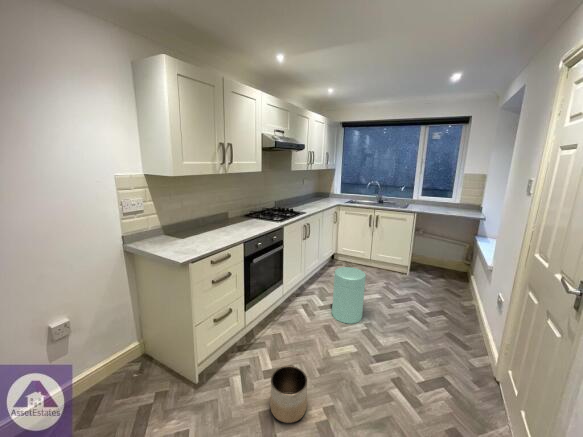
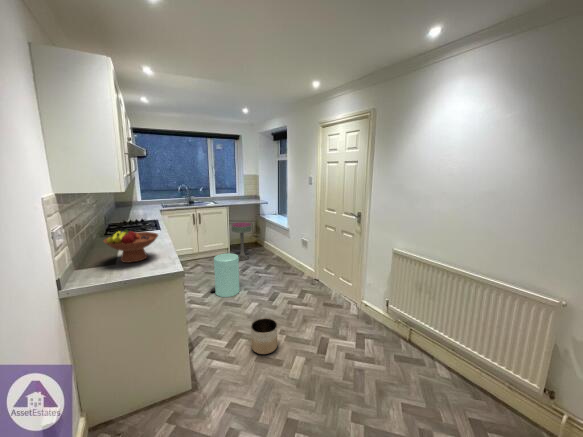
fruit bowl: none [176,212,222,242] -> present [104,230,158,263]
bar stool: none [407,237,438,289] -> present [232,222,252,260]

